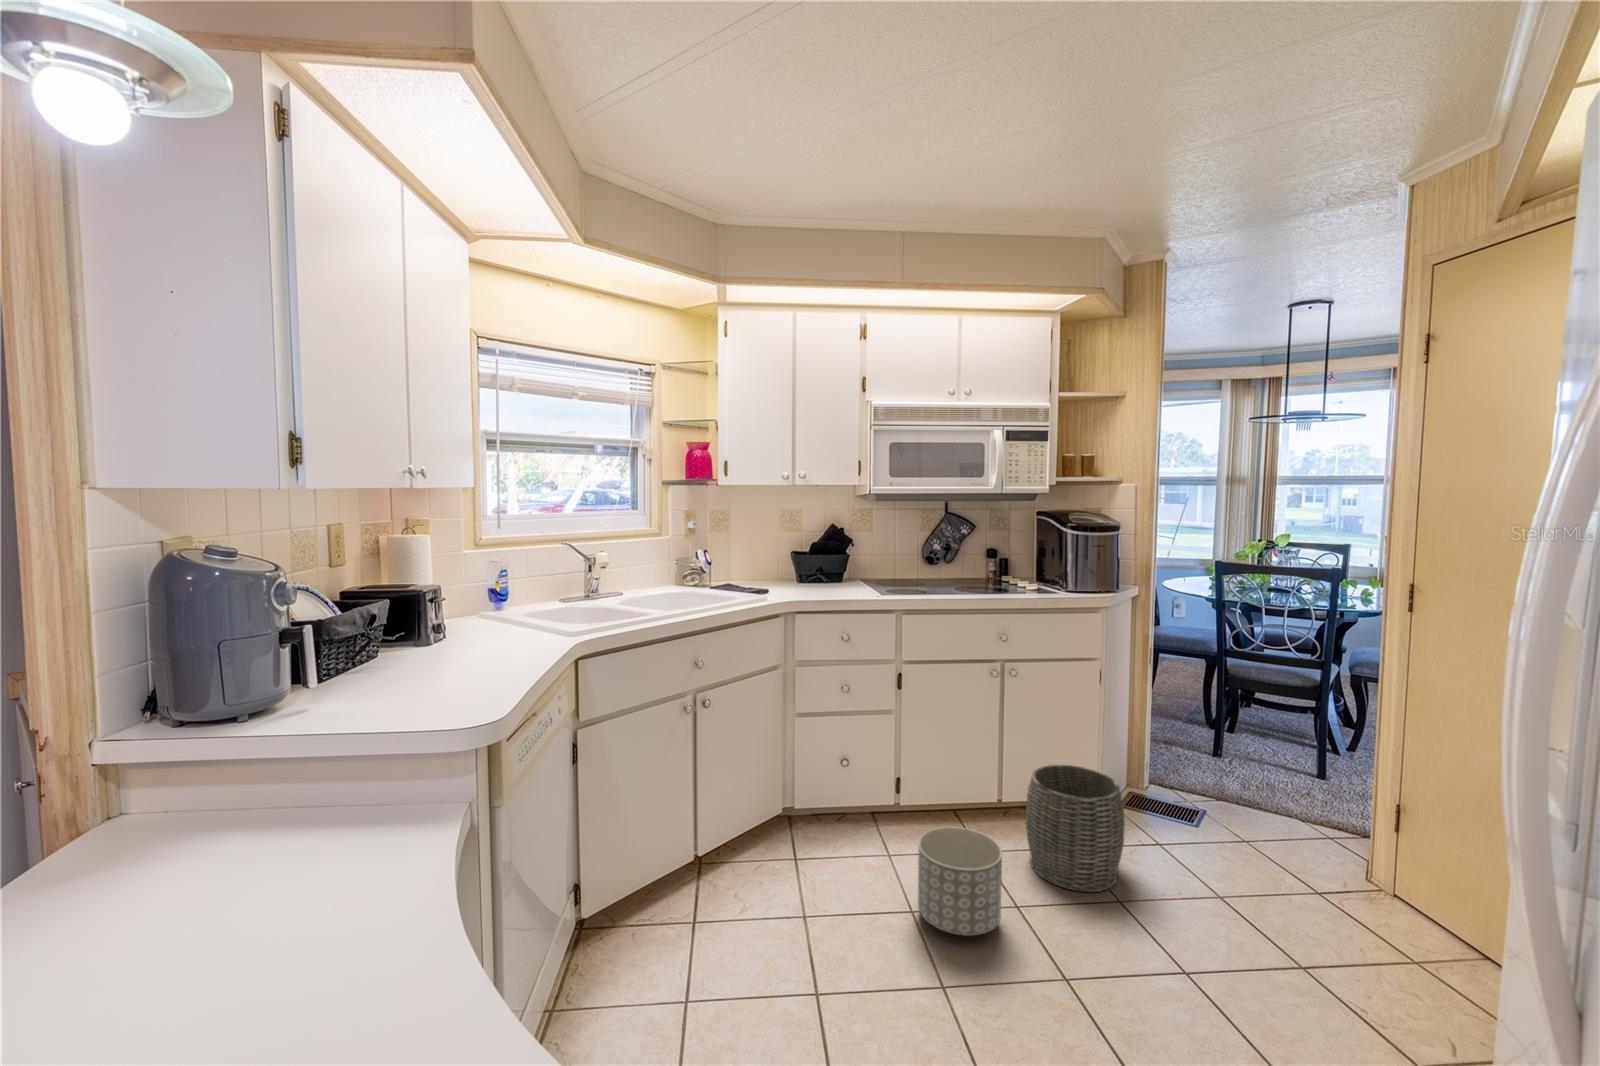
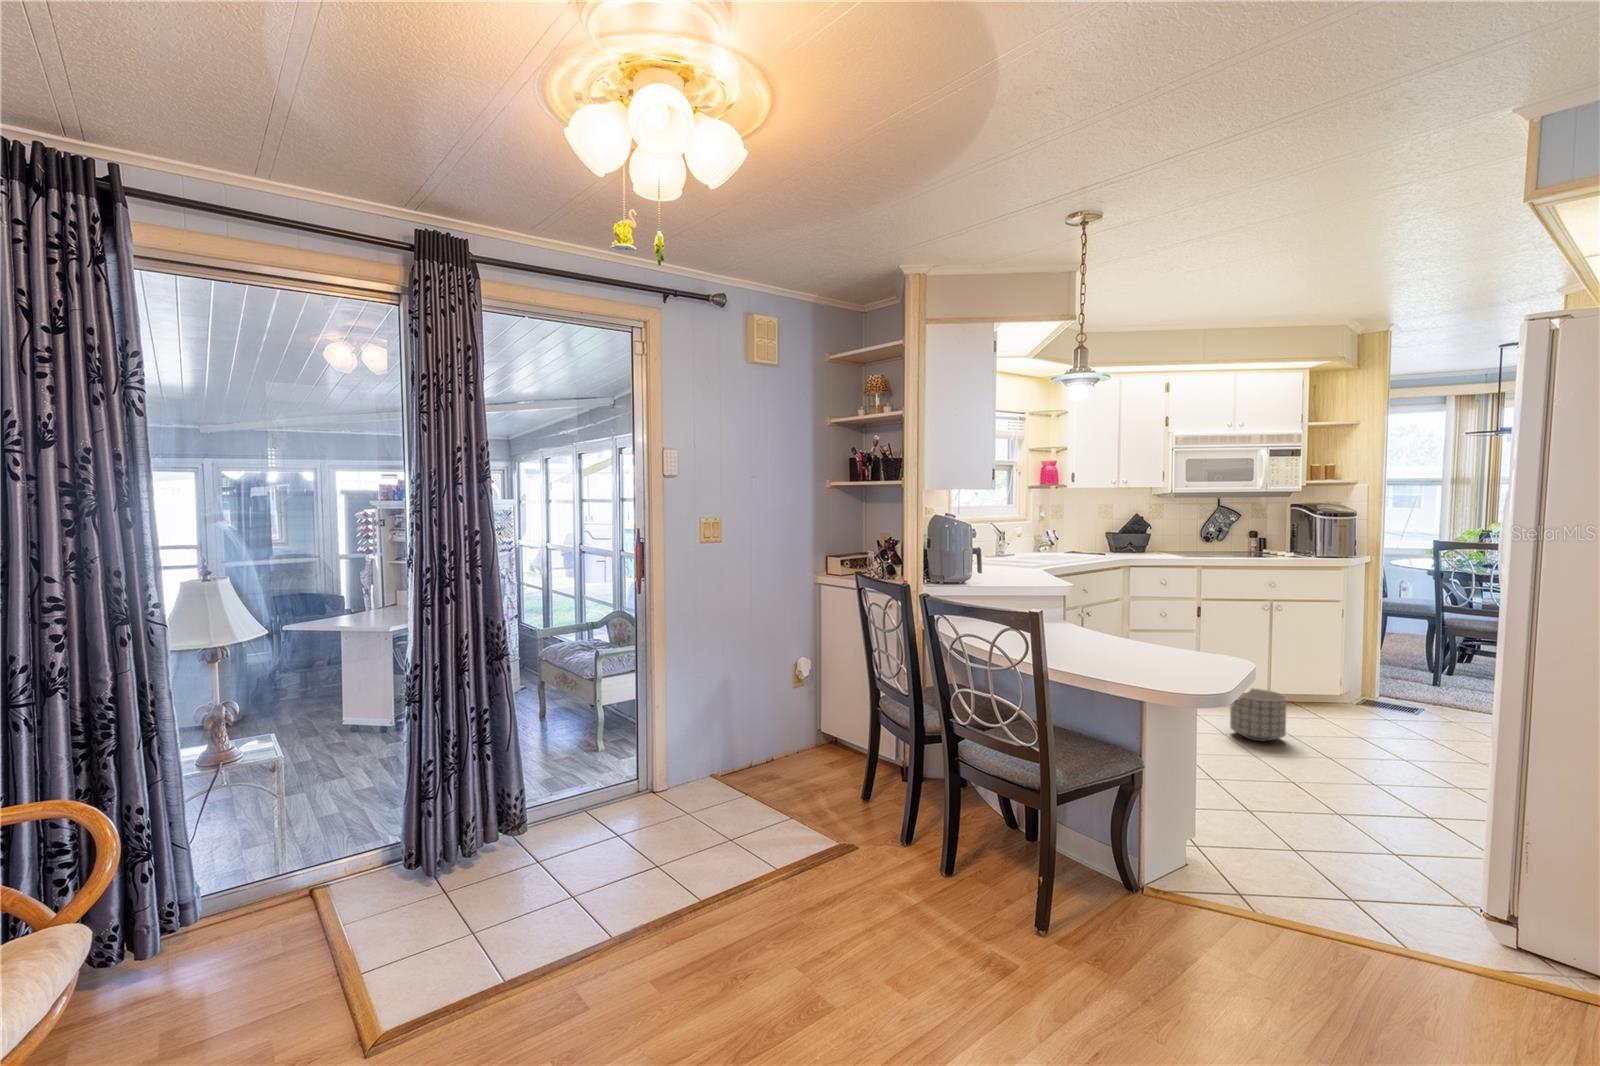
woven basket: present [1026,765,1125,892] -> none [1293,665,1364,734]

